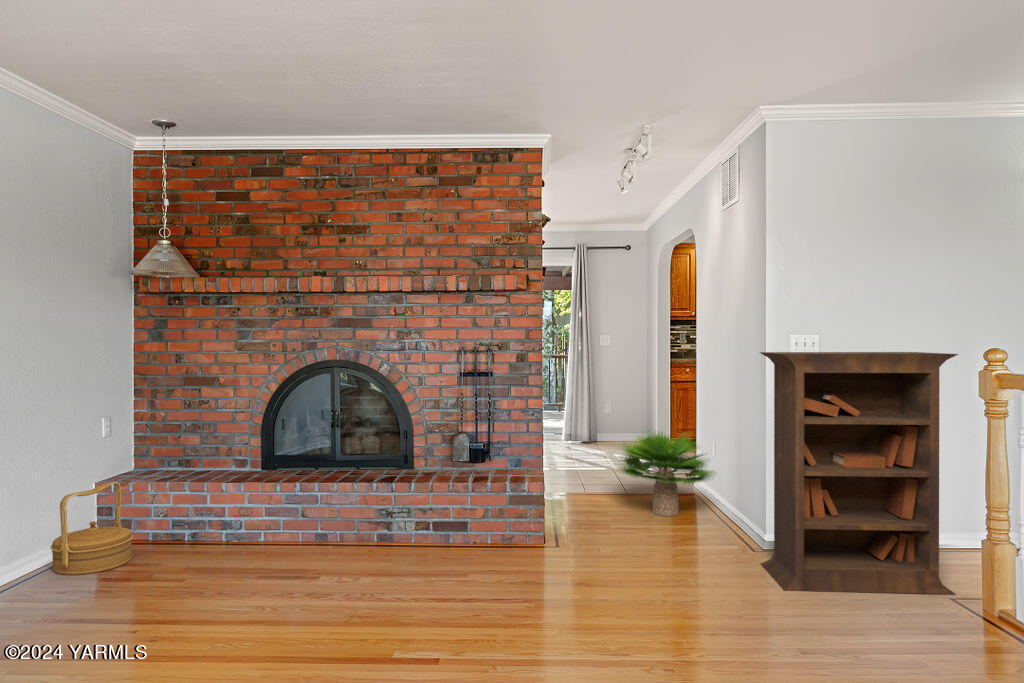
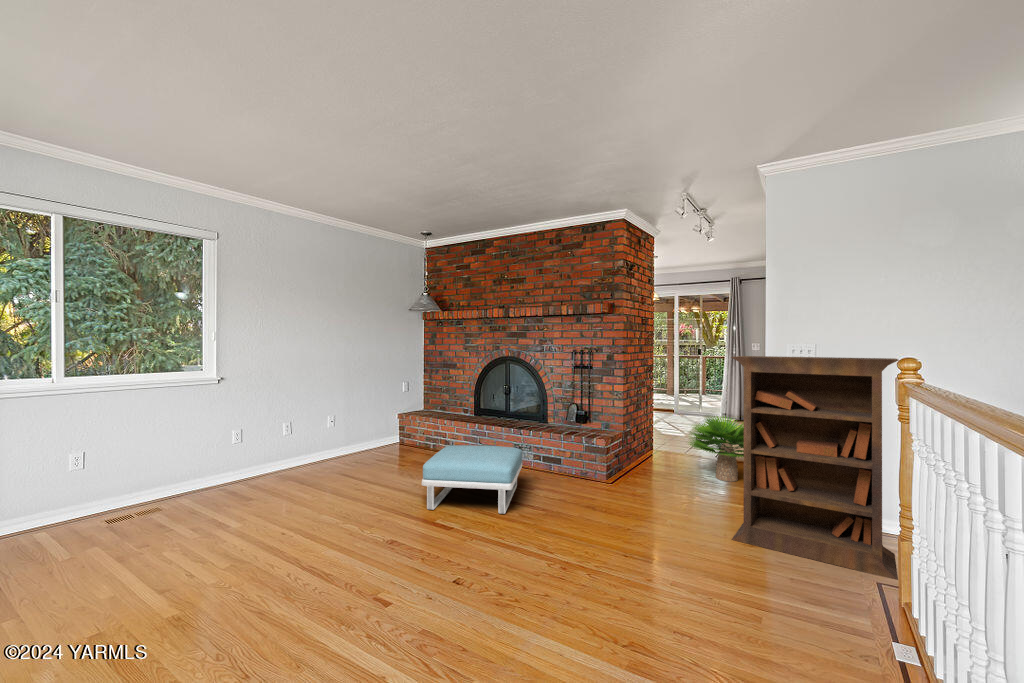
woven basket: present [50,482,133,575] -> none [371,413,406,454]
footstool: none [312,516,502,661] -> present [422,445,522,514]

